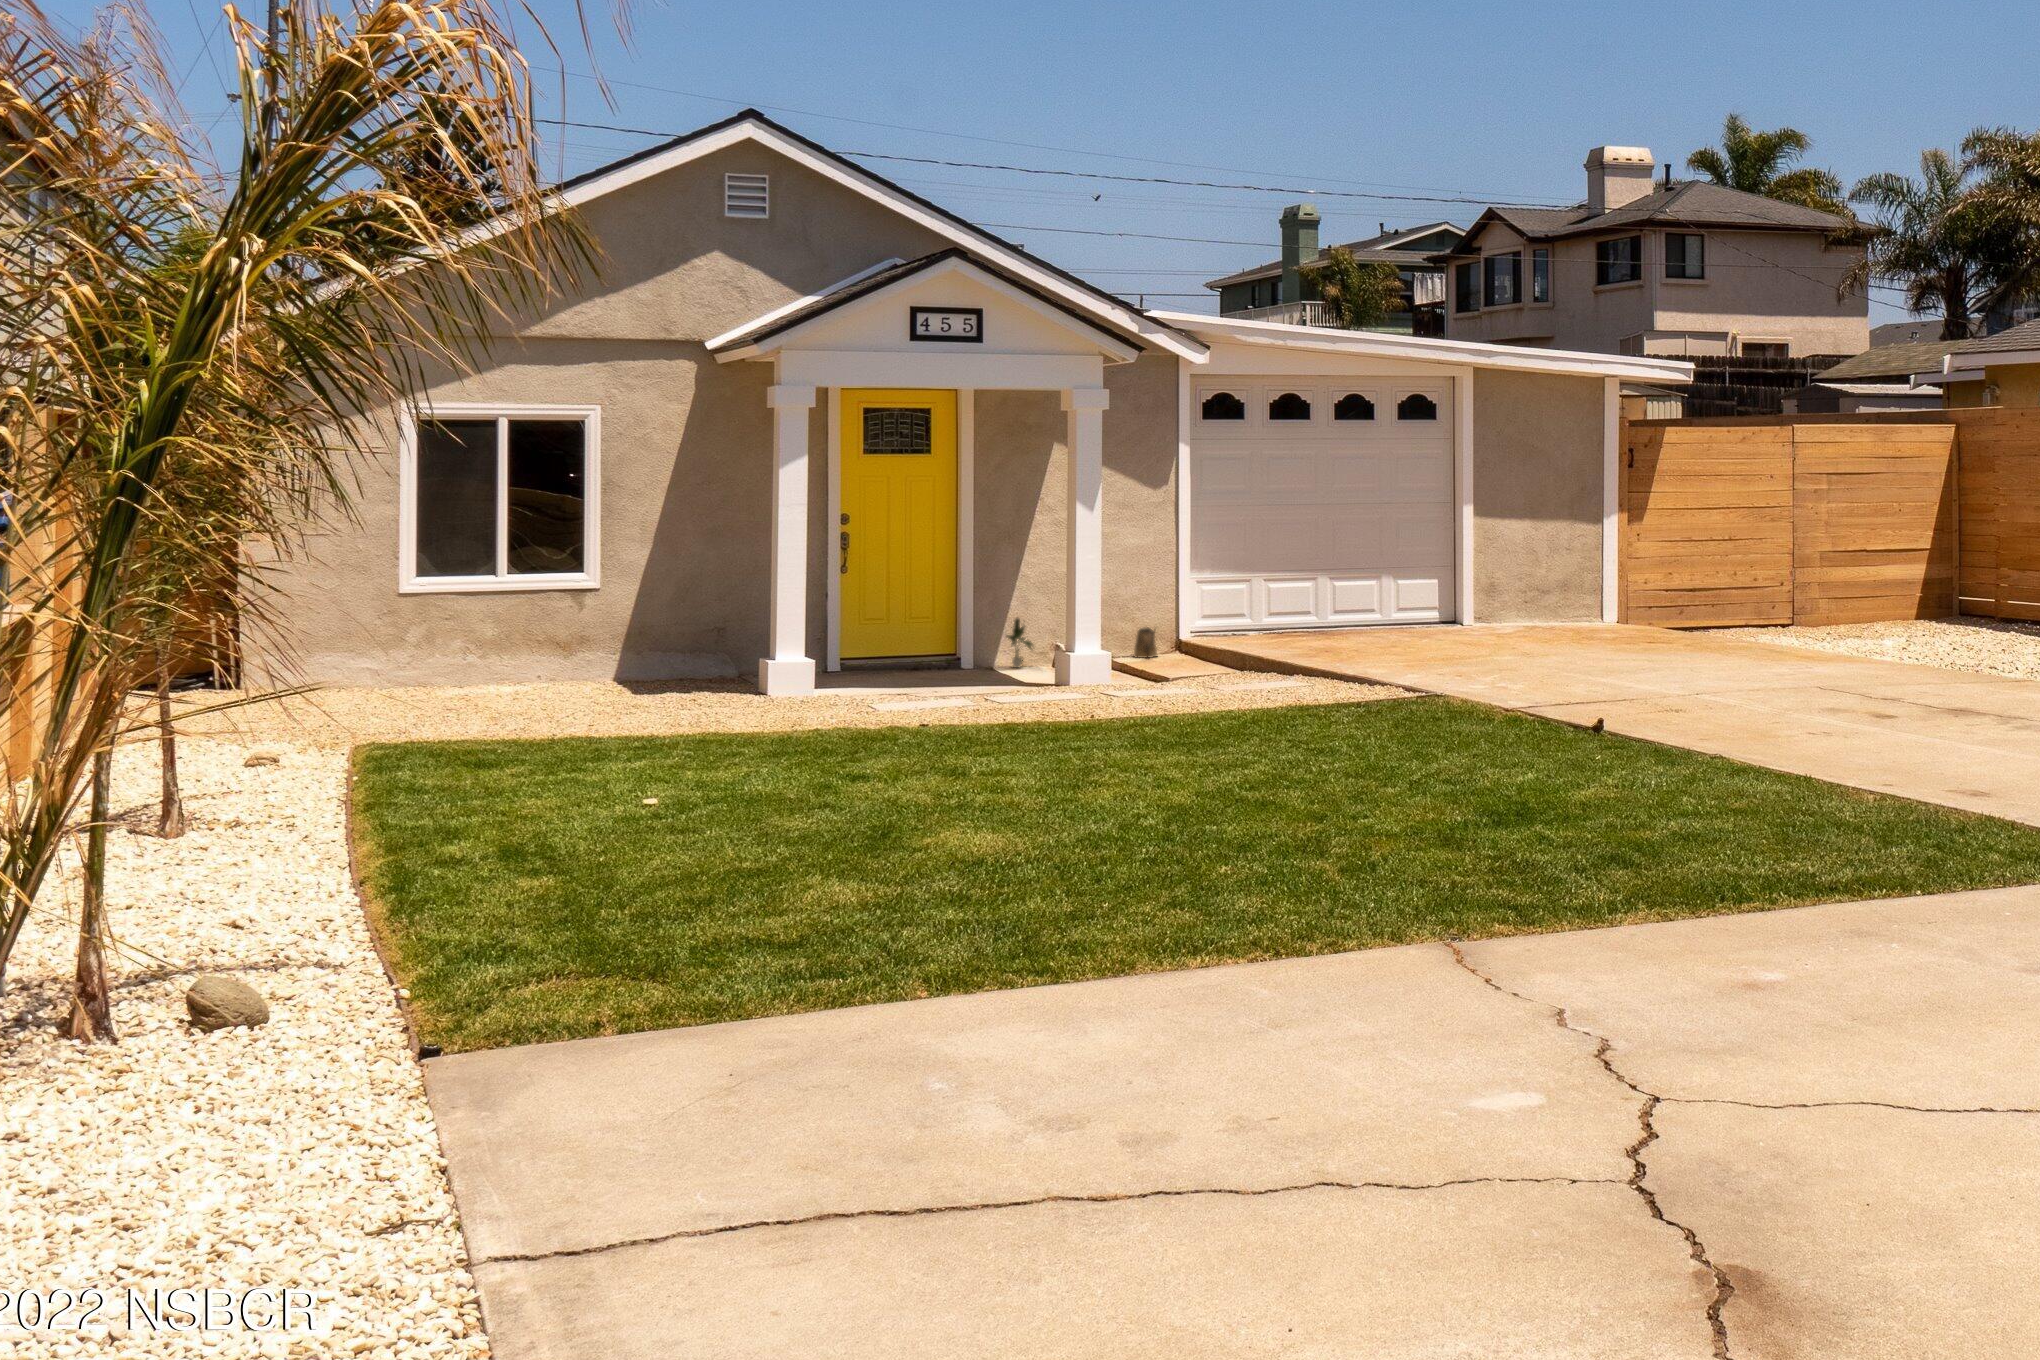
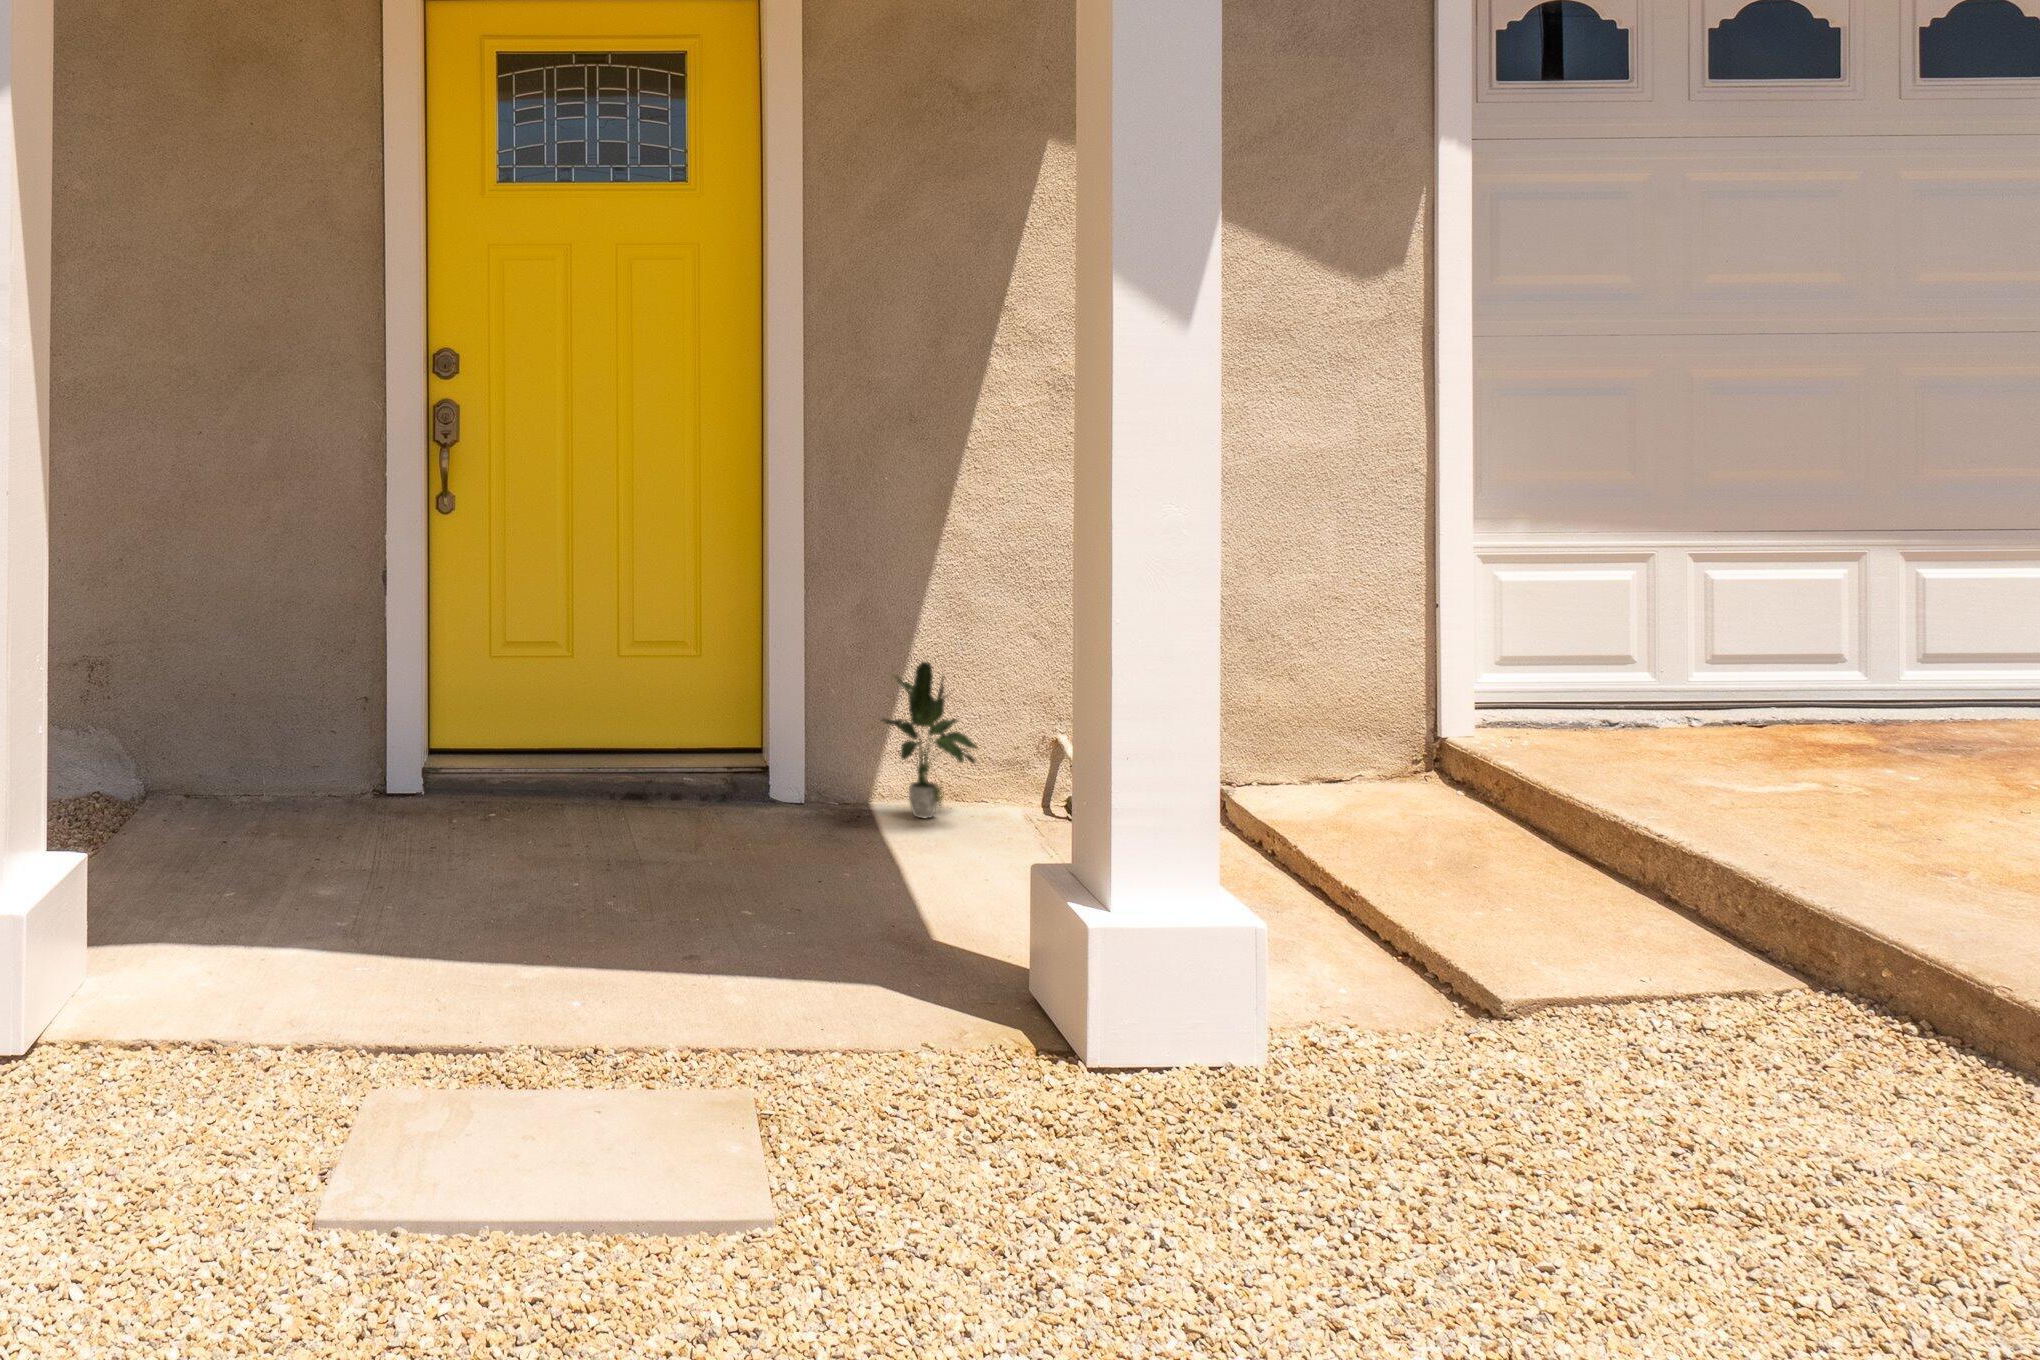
watering can: present [1134,627,1157,658] -> none [1293,706,1387,810]

